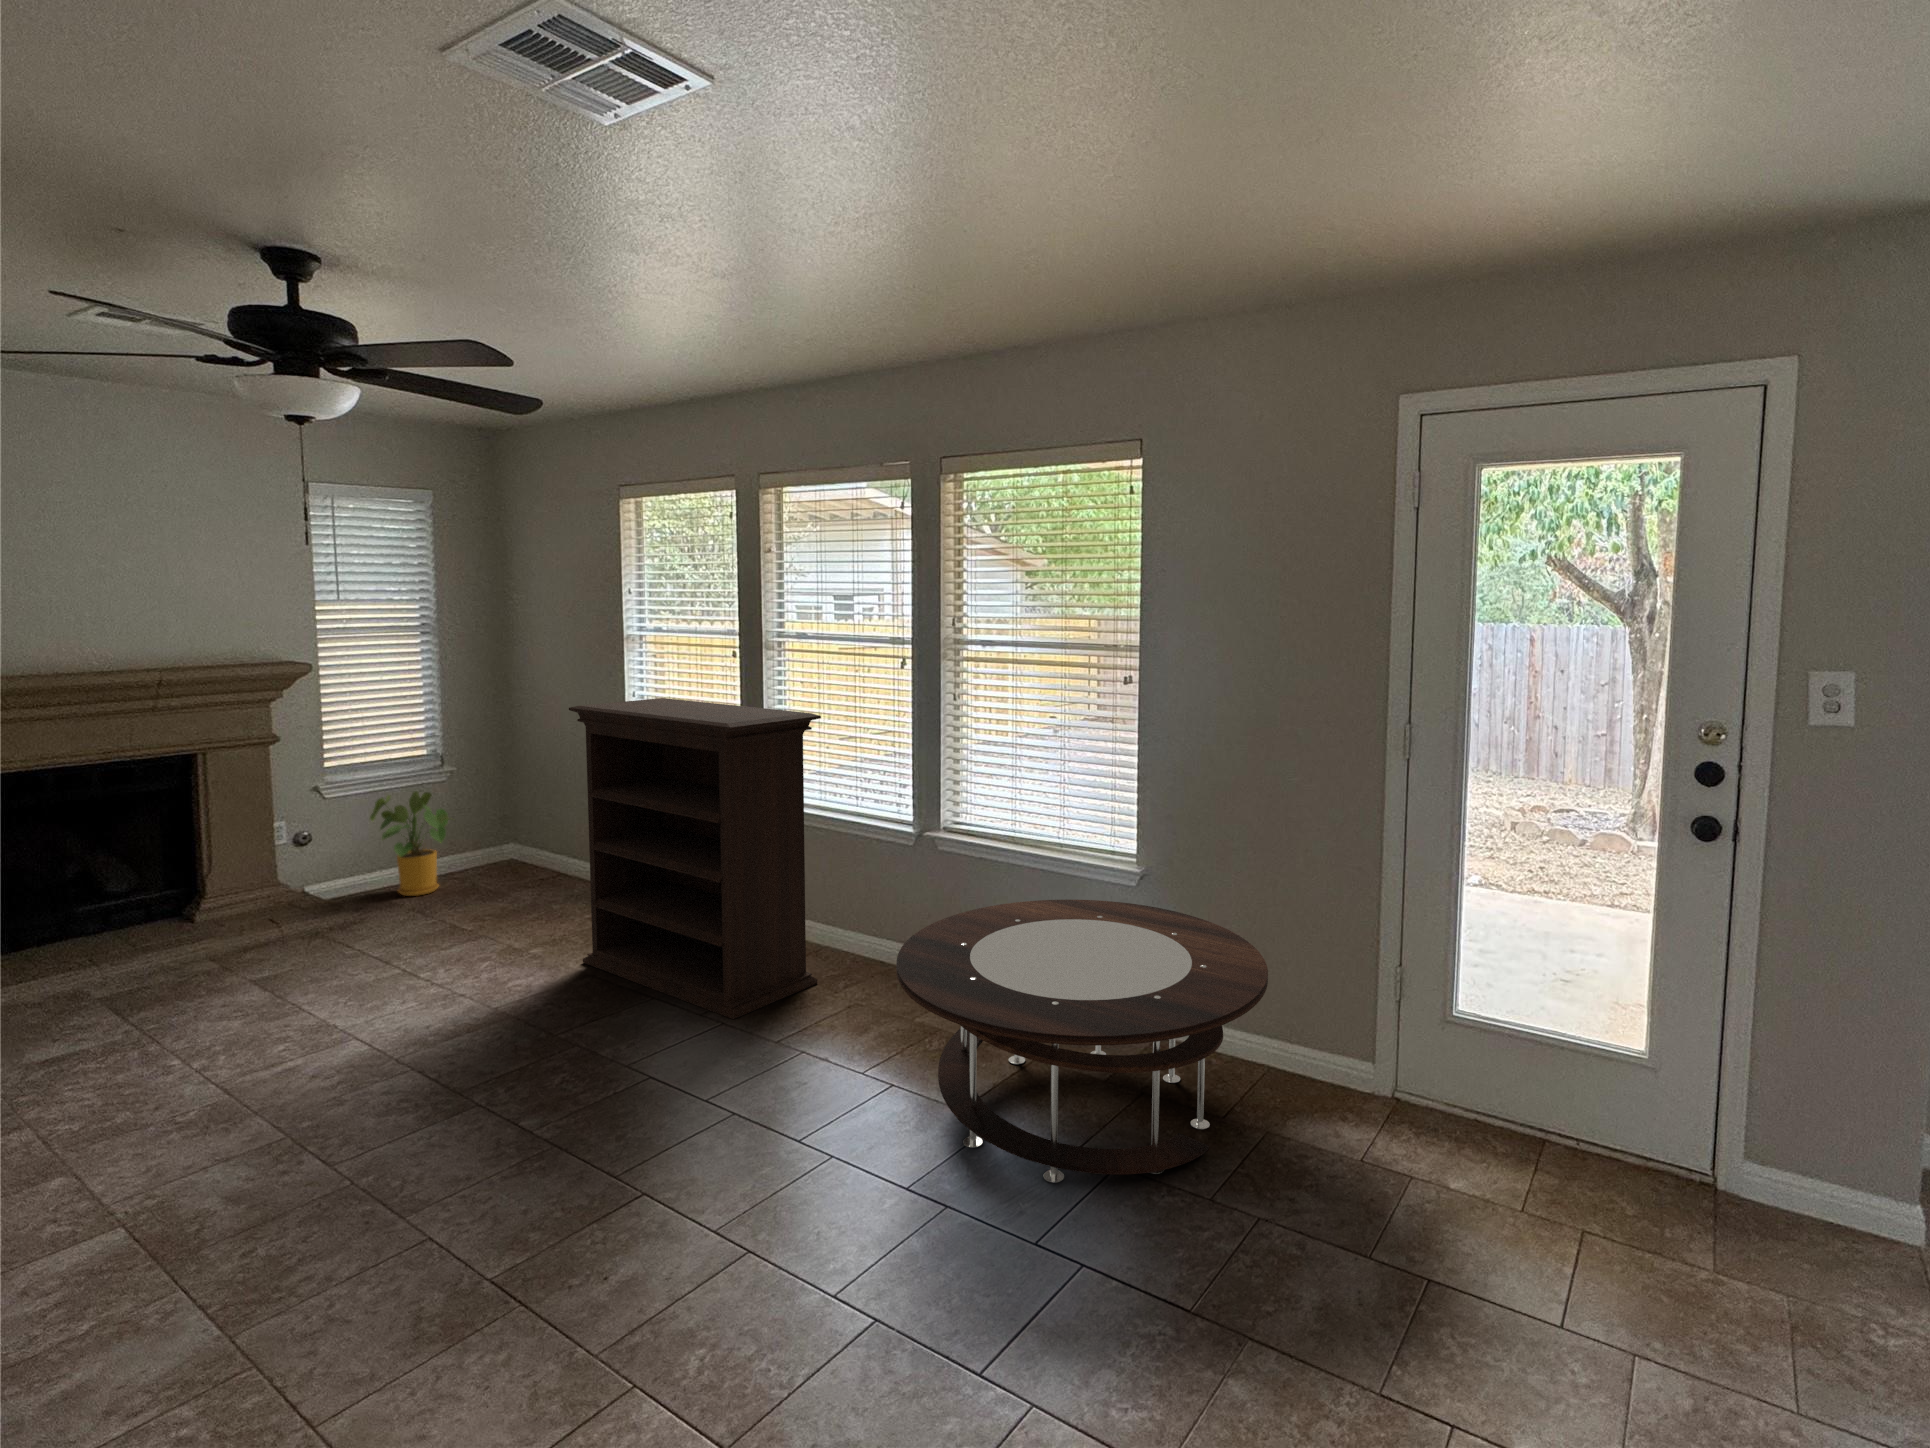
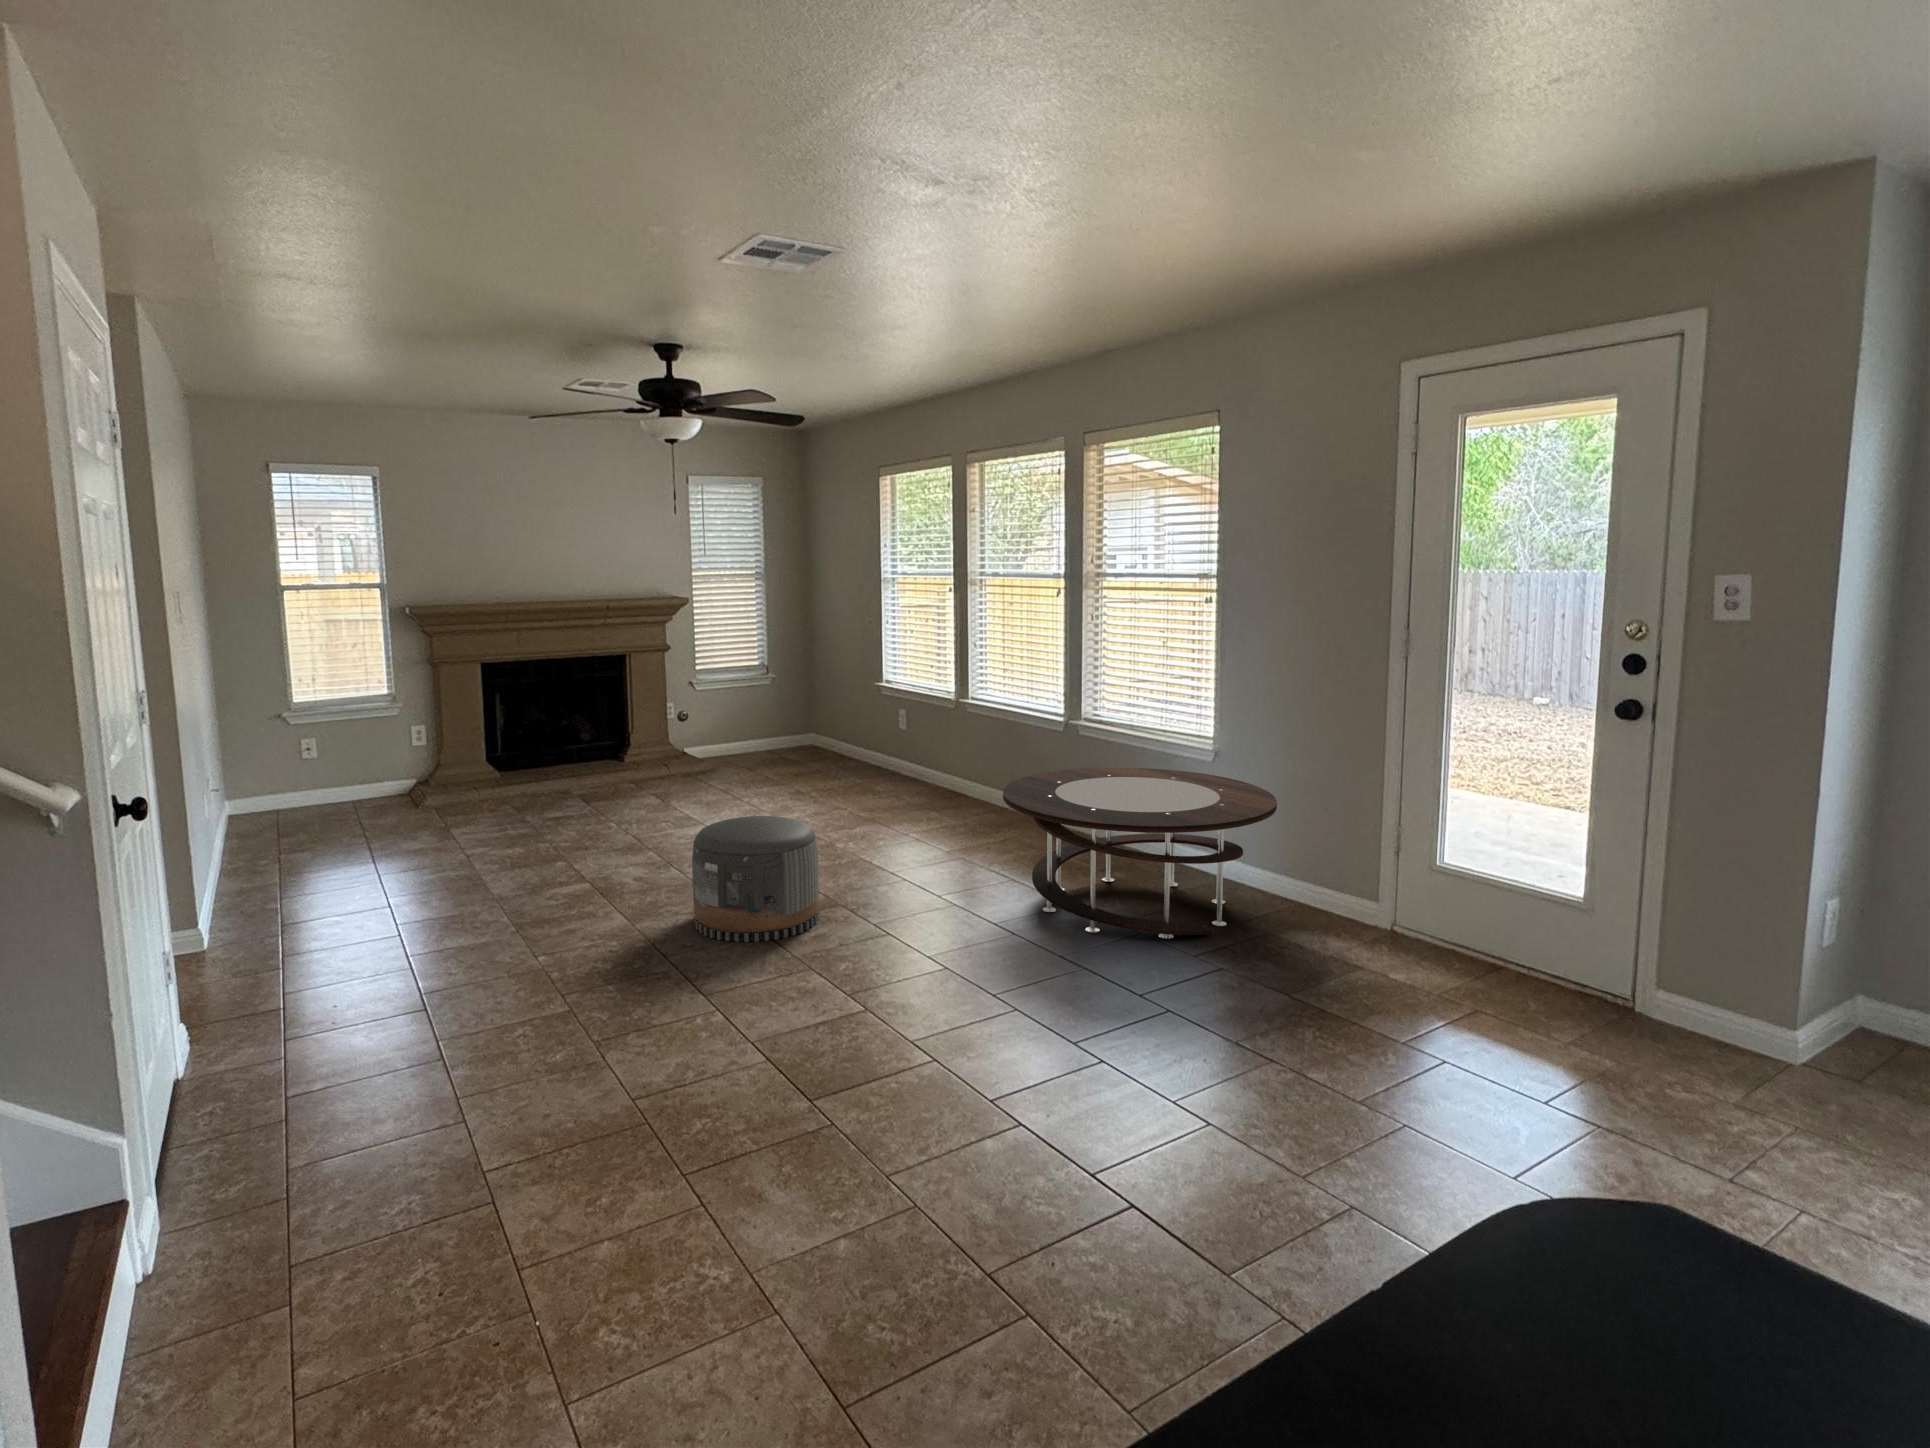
bookshelf: present [569,698,821,1019] -> none [834,620,995,841]
house plant: present [370,791,450,896] -> none [721,691,773,763]
pouf: none [356,1075,613,1364] -> present [692,816,819,942]

